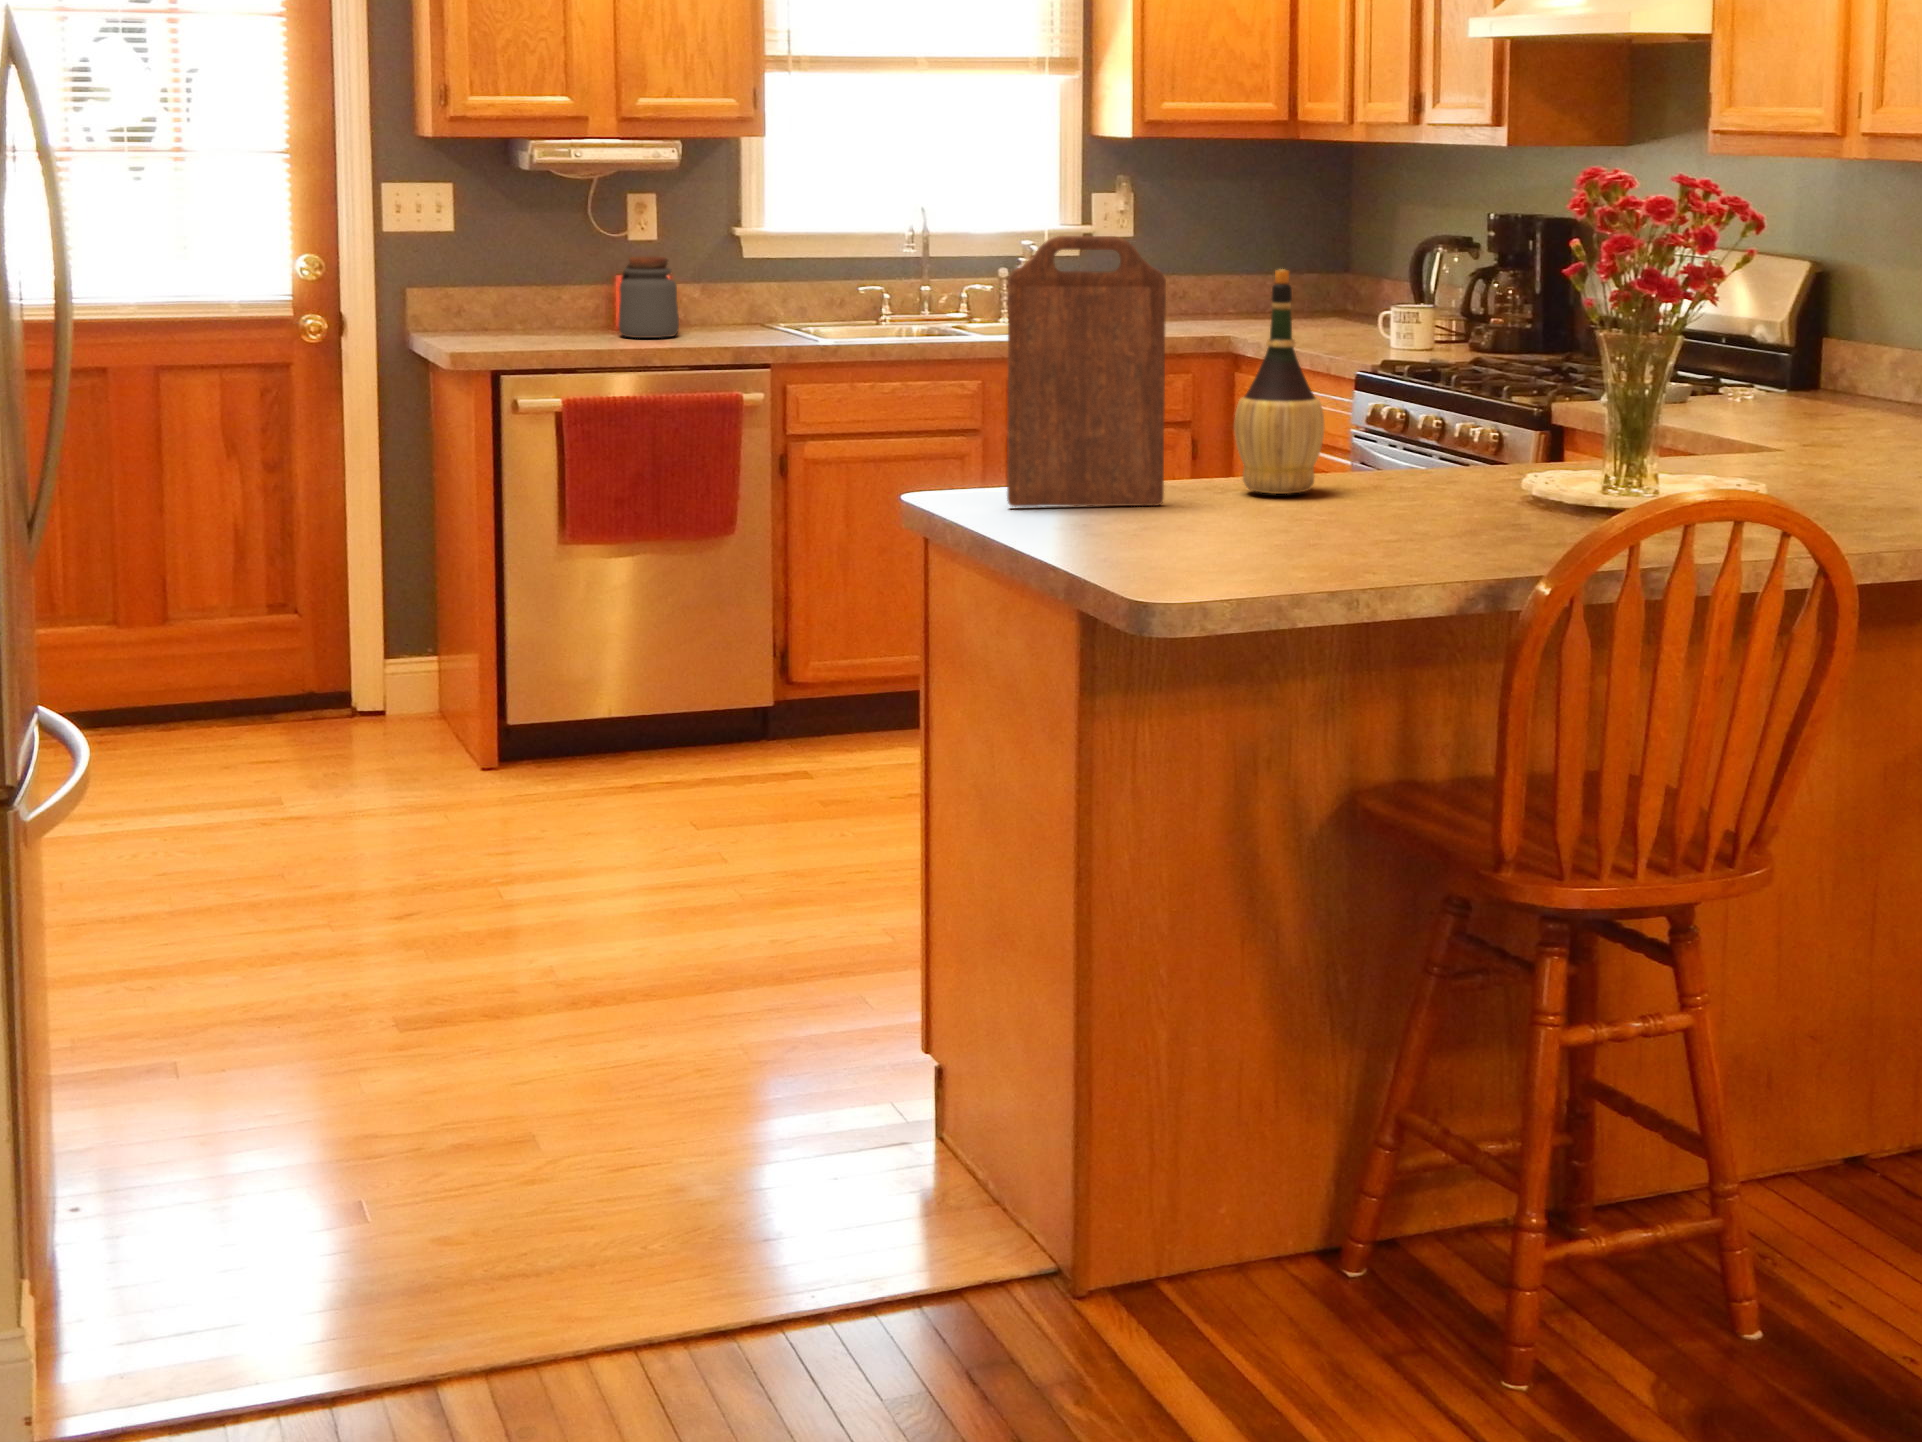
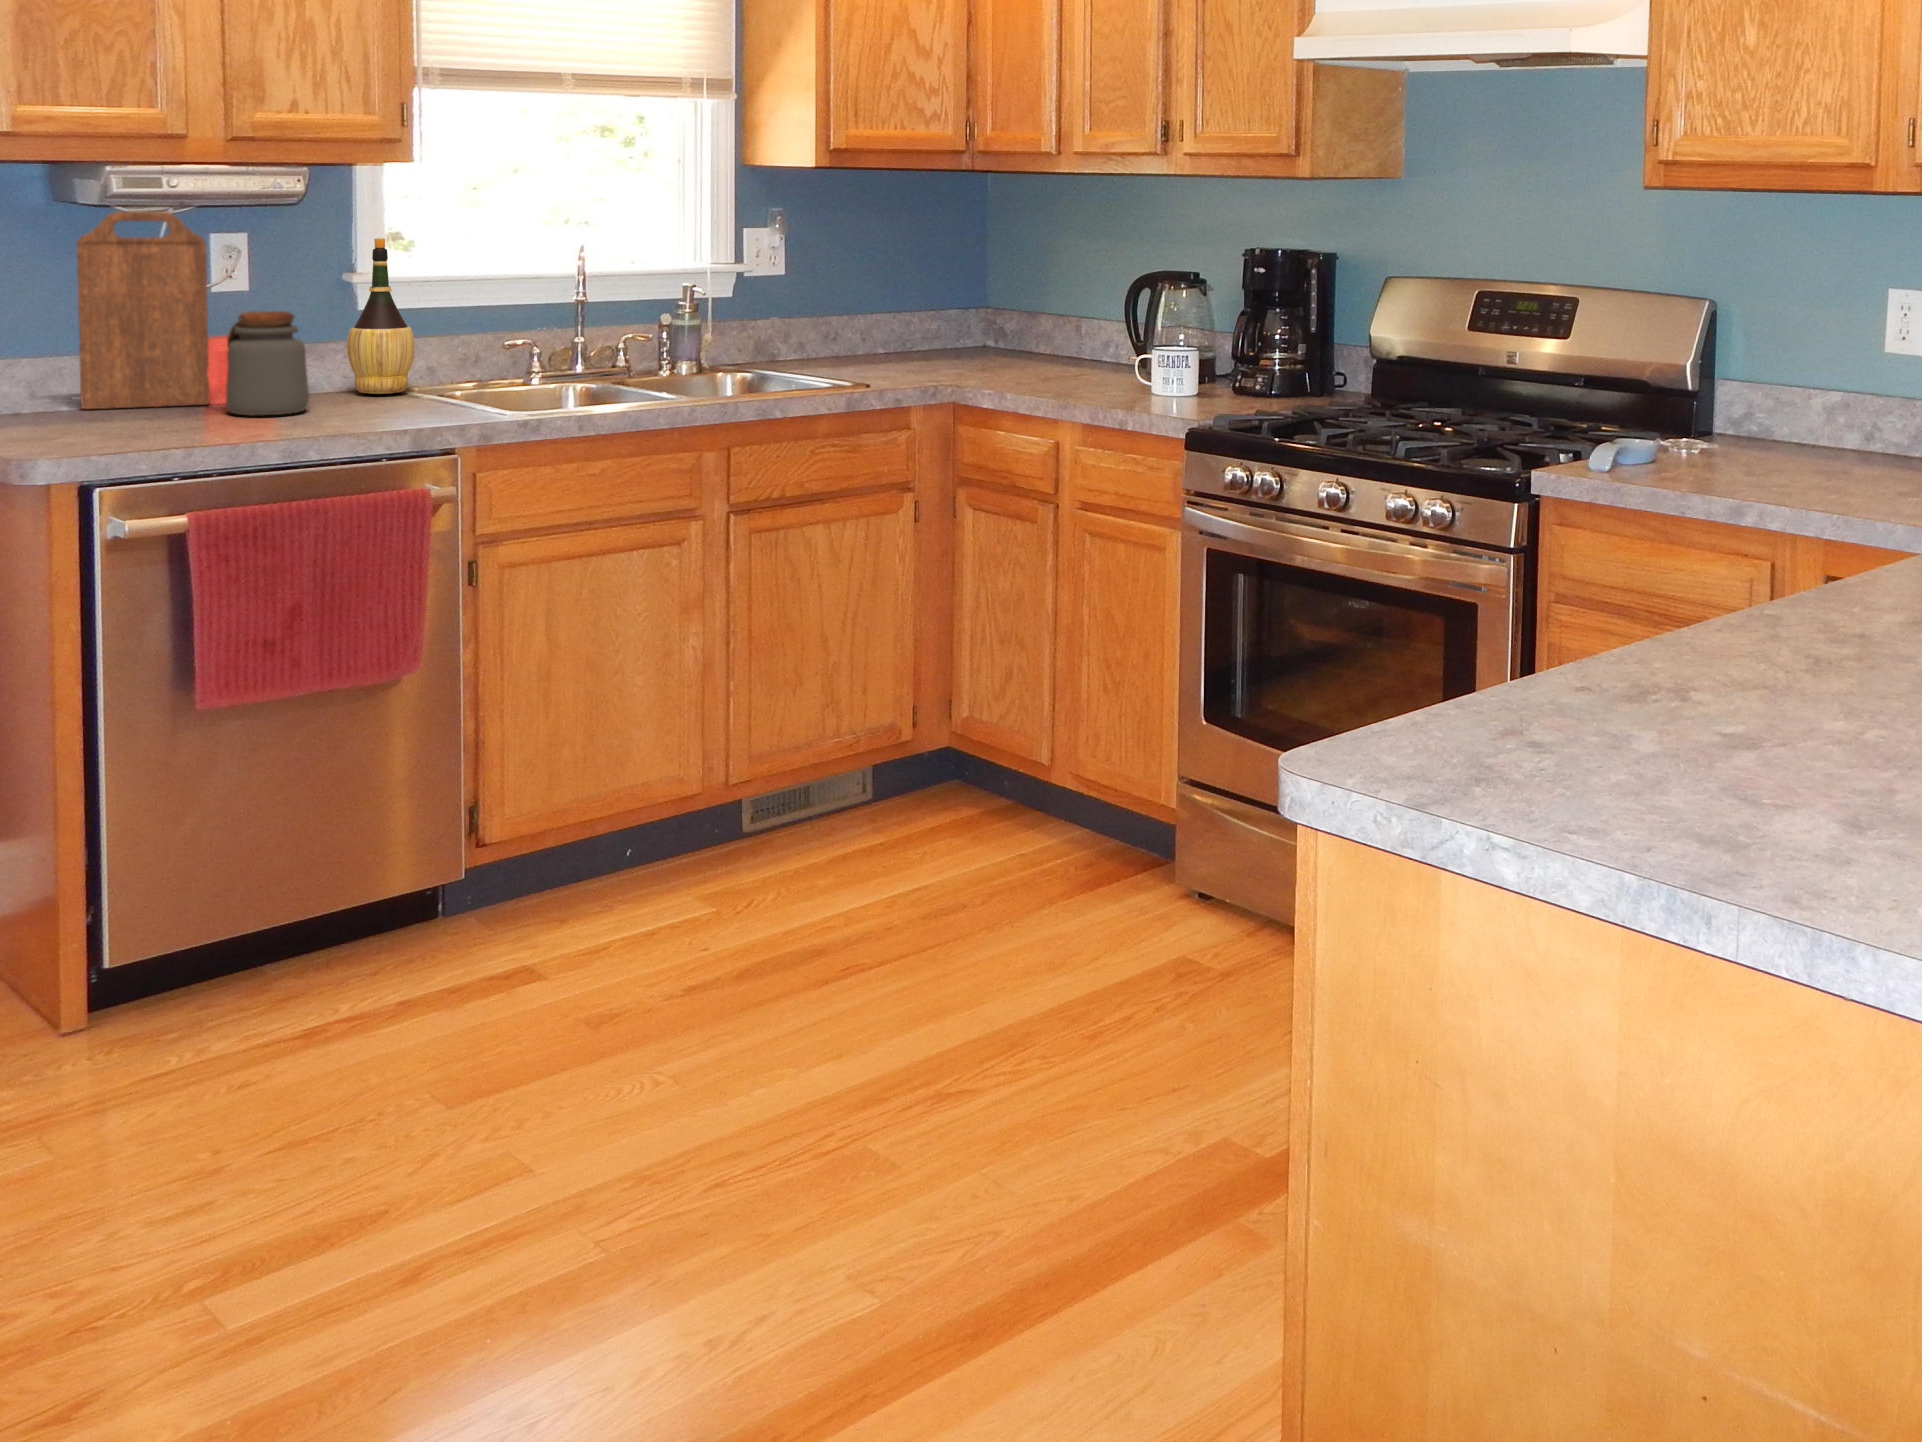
cutting board: present [1007,236,1166,507] -> present [77,211,209,409]
wine bottle: present [1234,269,1324,494] -> present [347,238,415,394]

